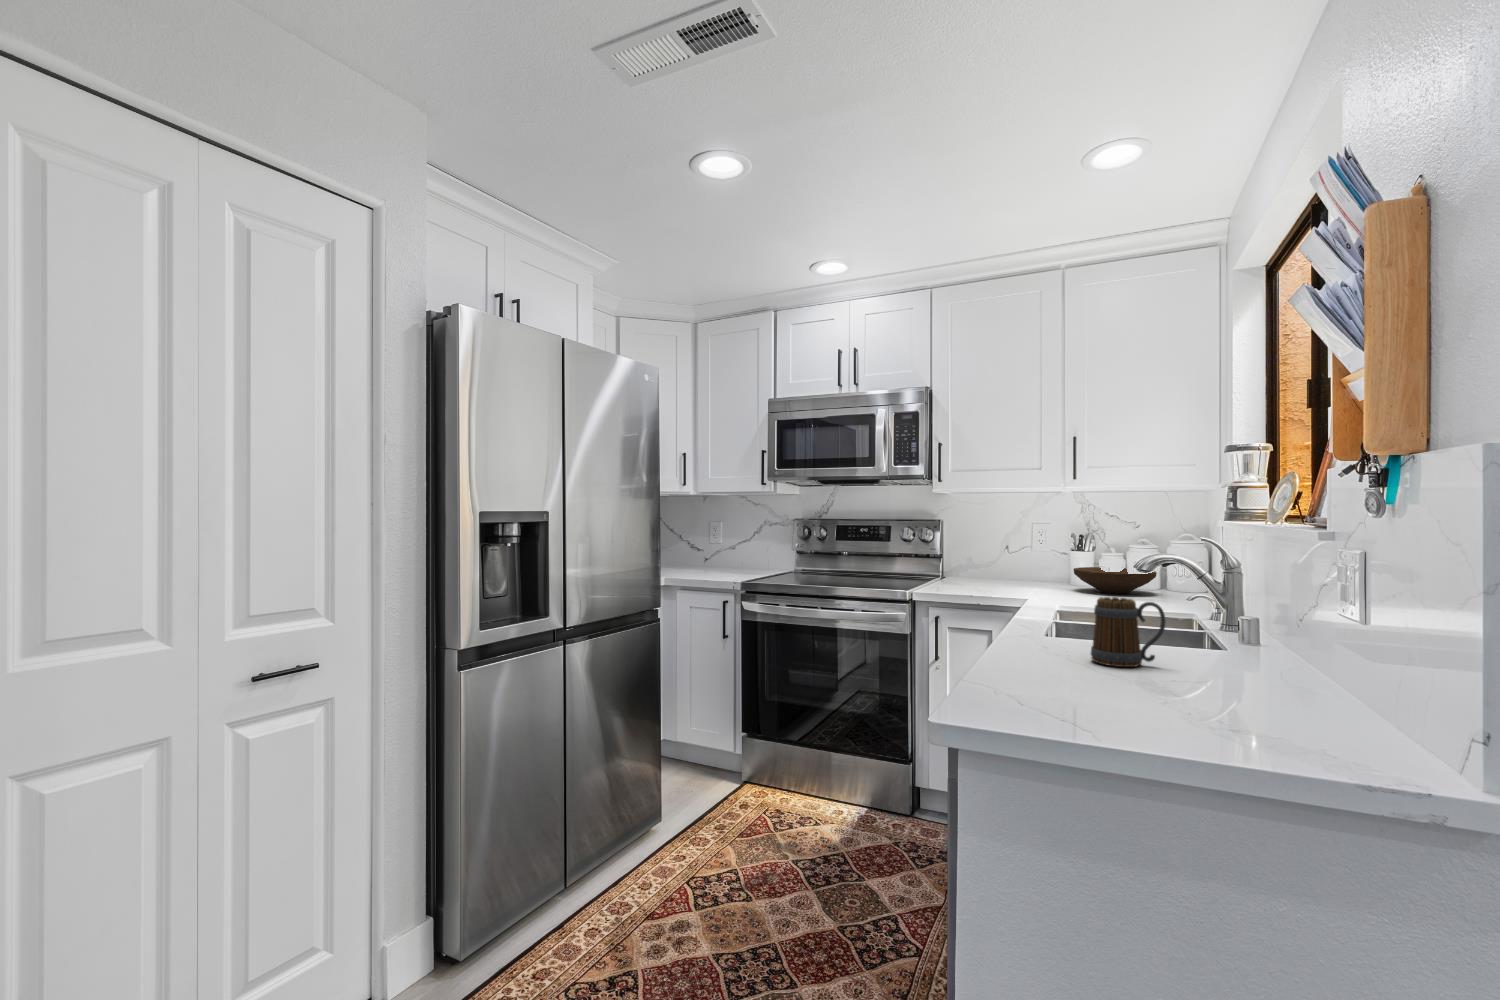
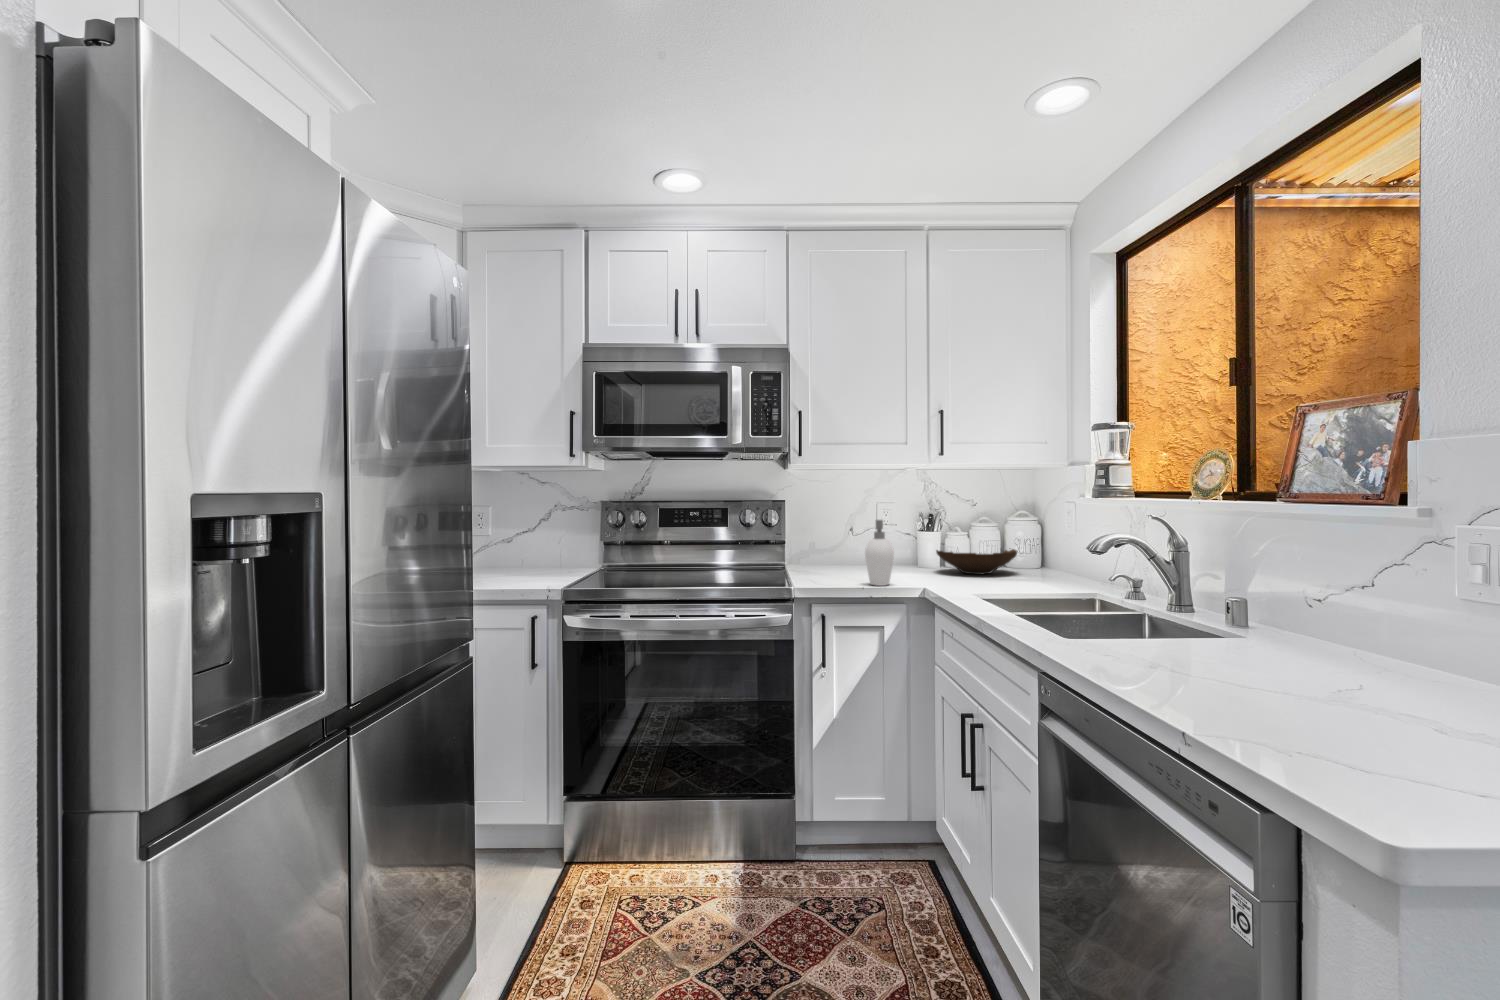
soap dispenser: none [979,537,1005,595] -> present [865,520,894,586]
mug: present [1091,597,1166,667] -> none [1227,590,1316,680]

